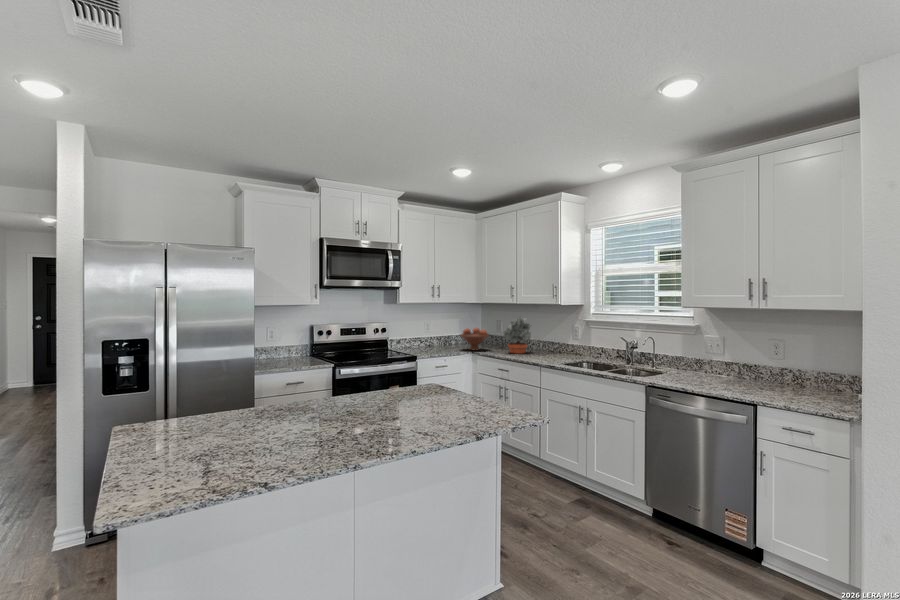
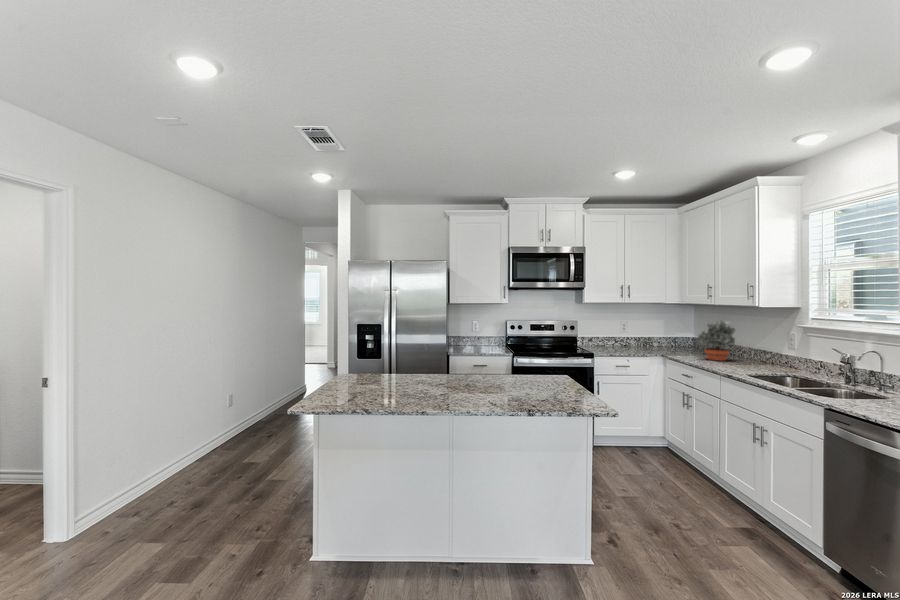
fruit bowl: present [461,328,489,350] -> none [652,330,687,353]

